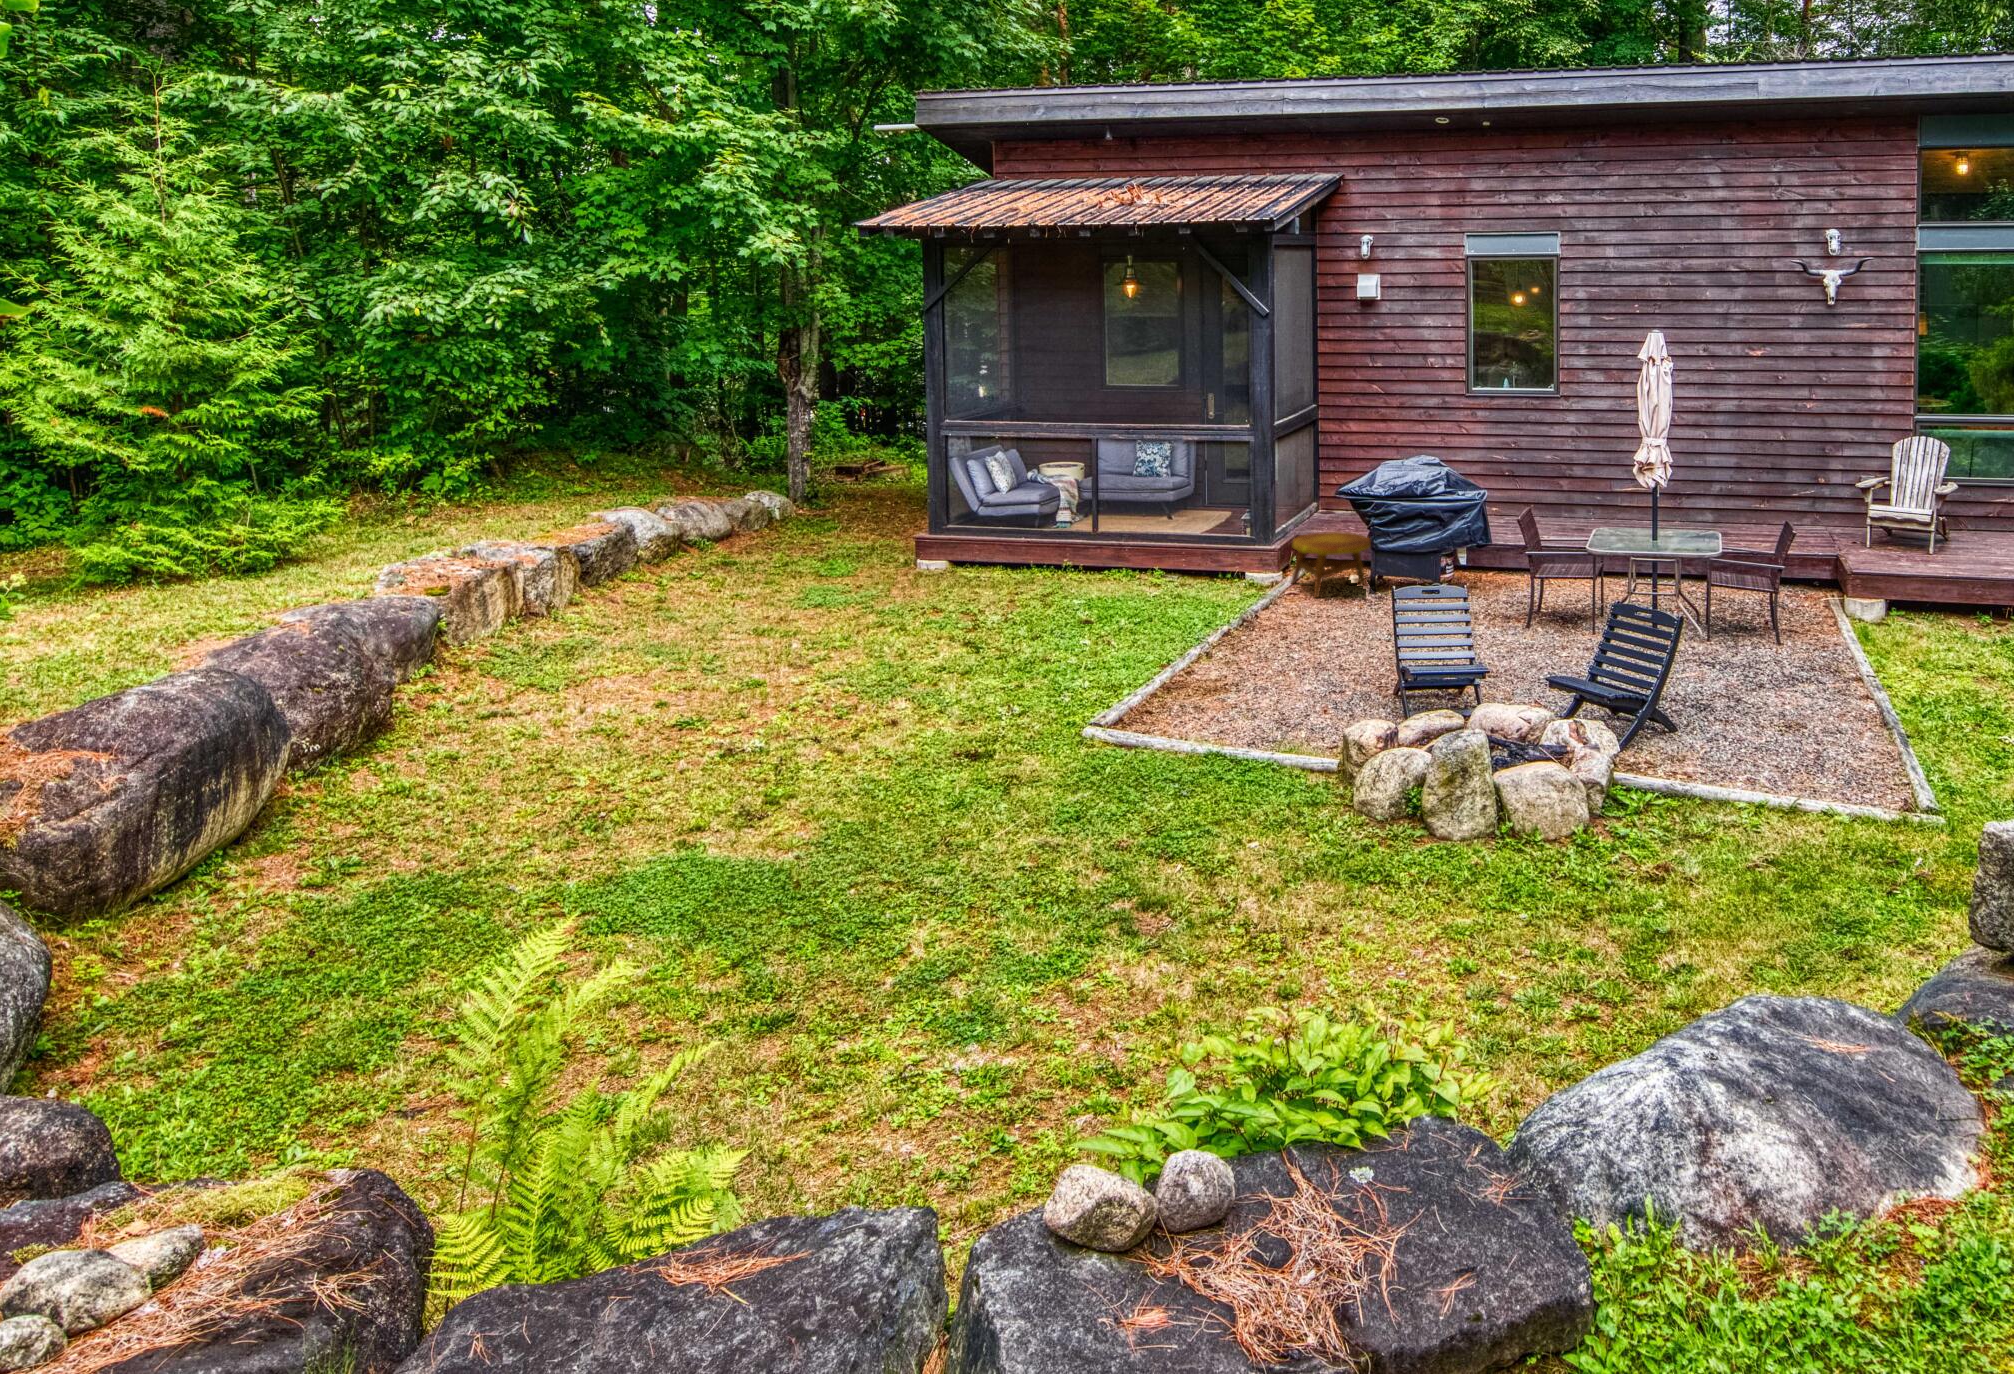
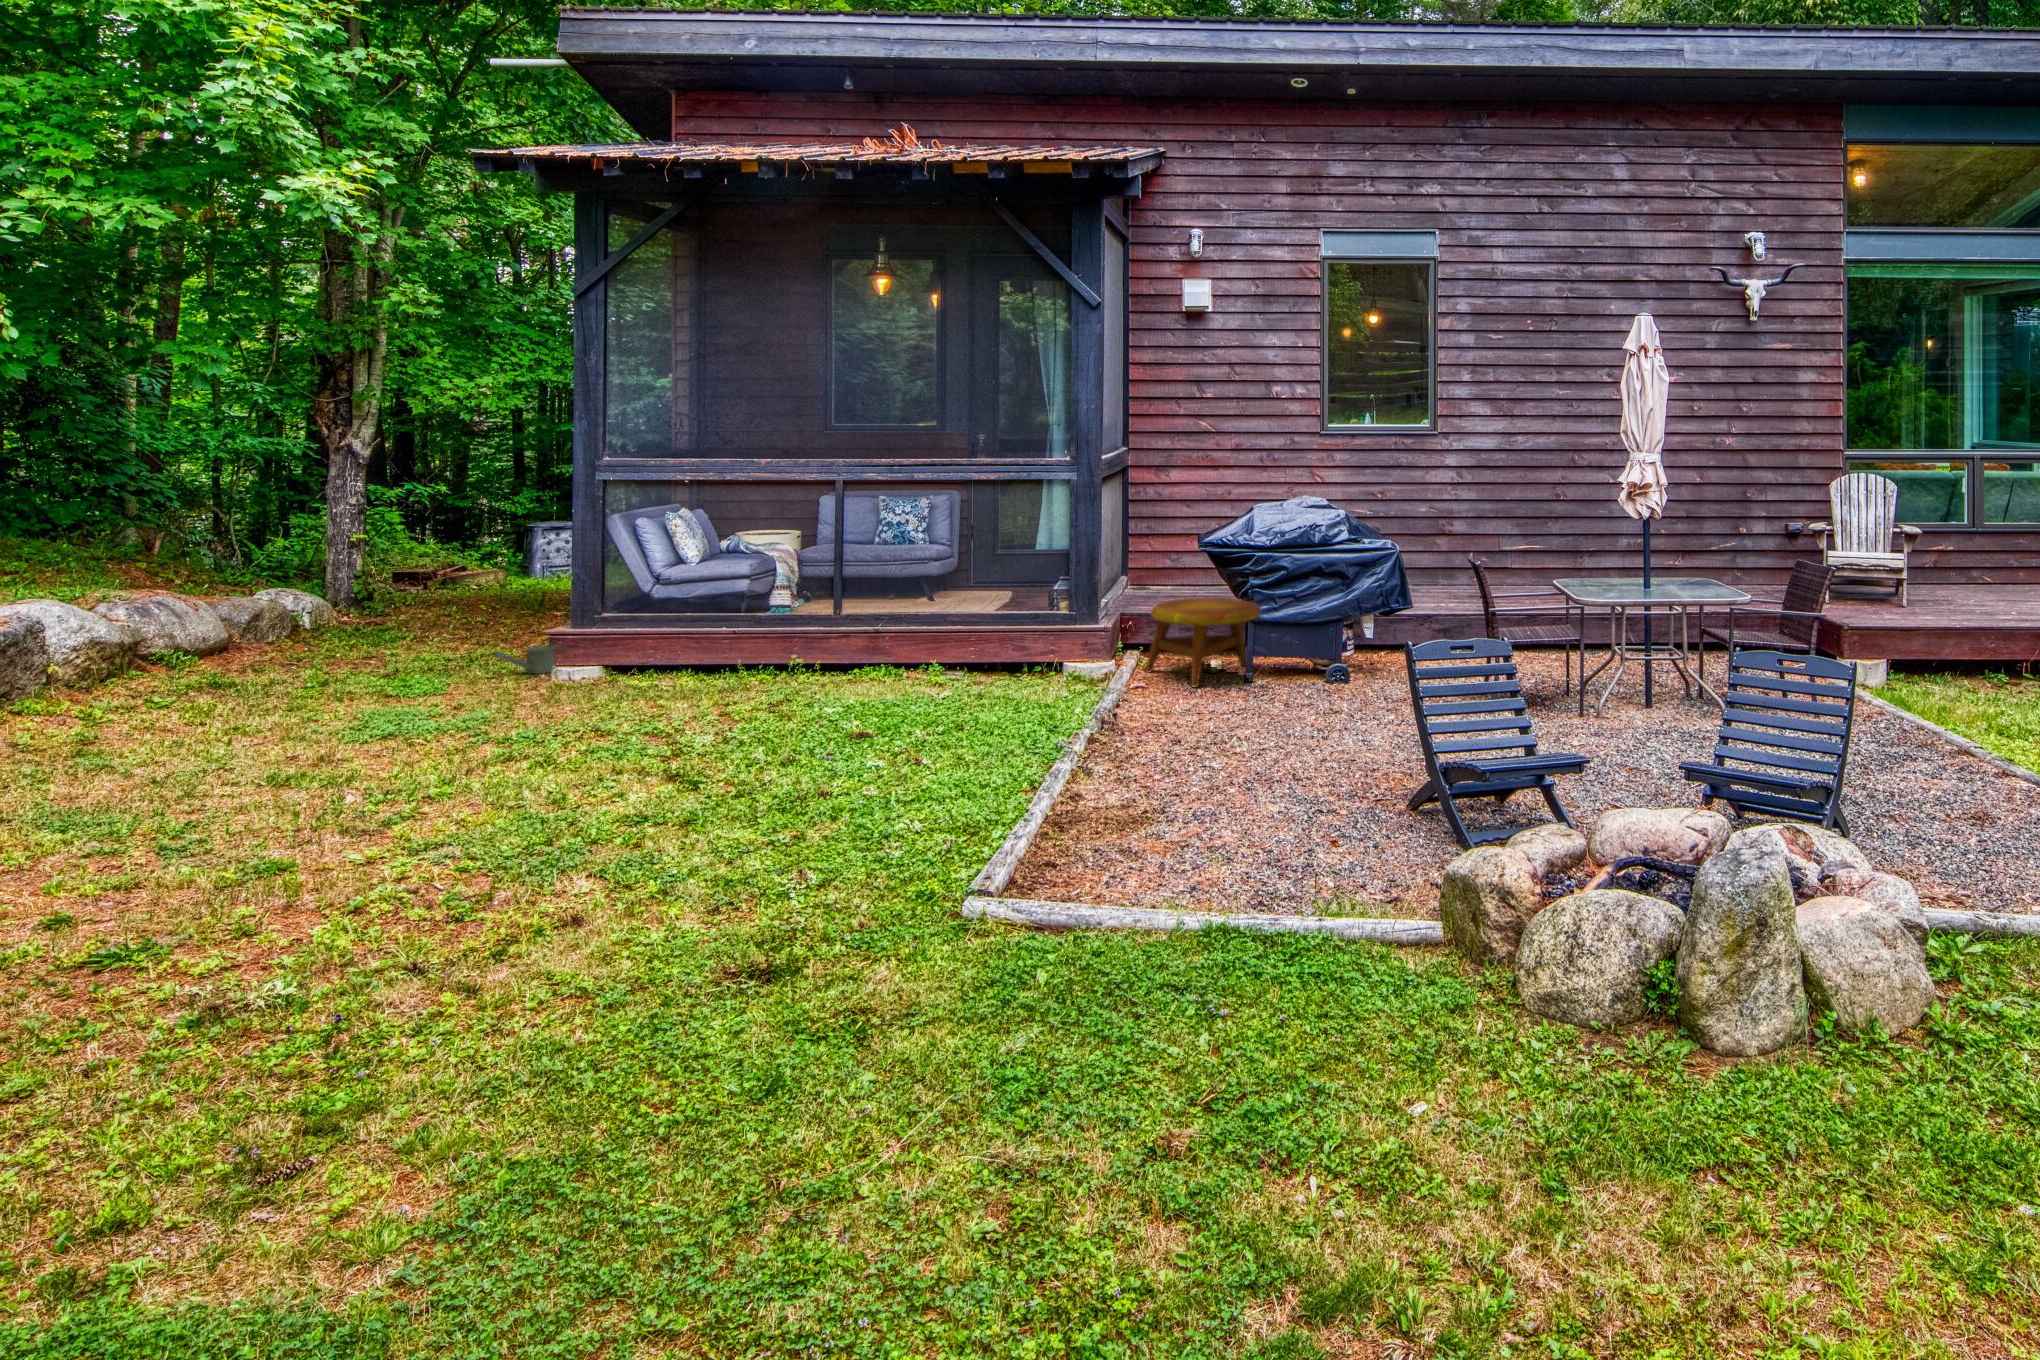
watering can: none [888,545,931,565] -> present [494,645,567,674]

